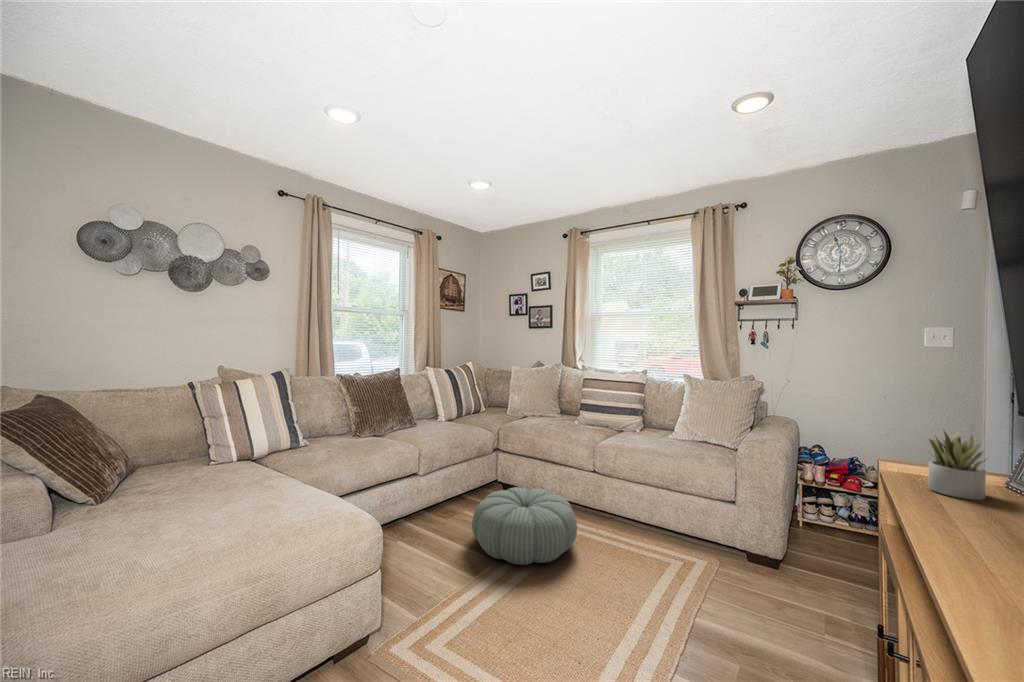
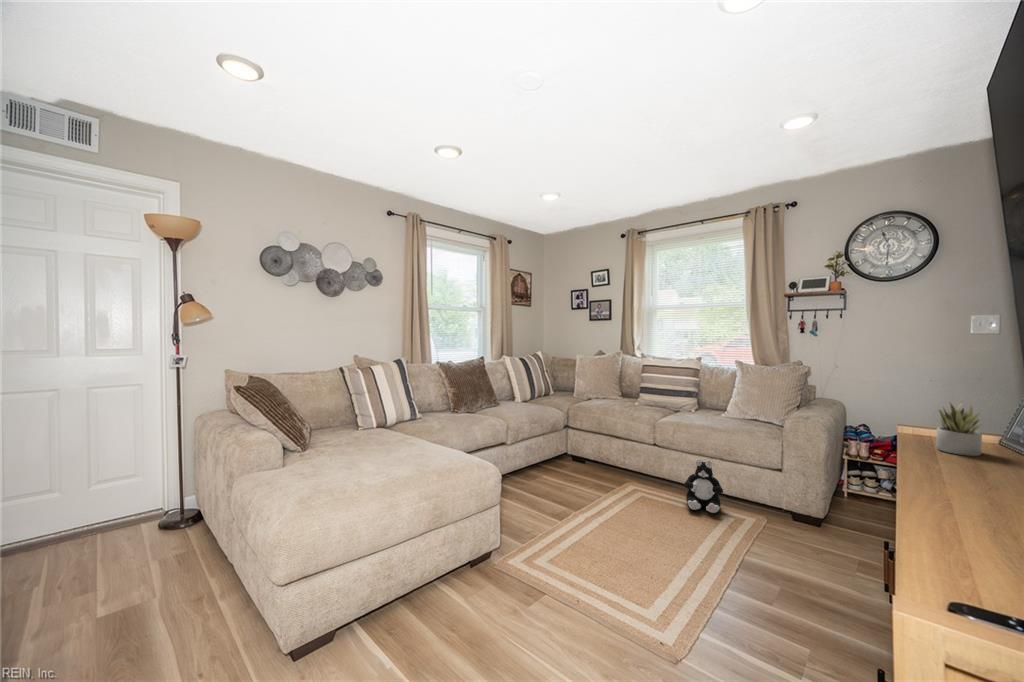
pouf: present [472,487,577,565] -> none [555,455,642,513]
plush toy: none [626,492,671,559] -> present [684,460,723,513]

